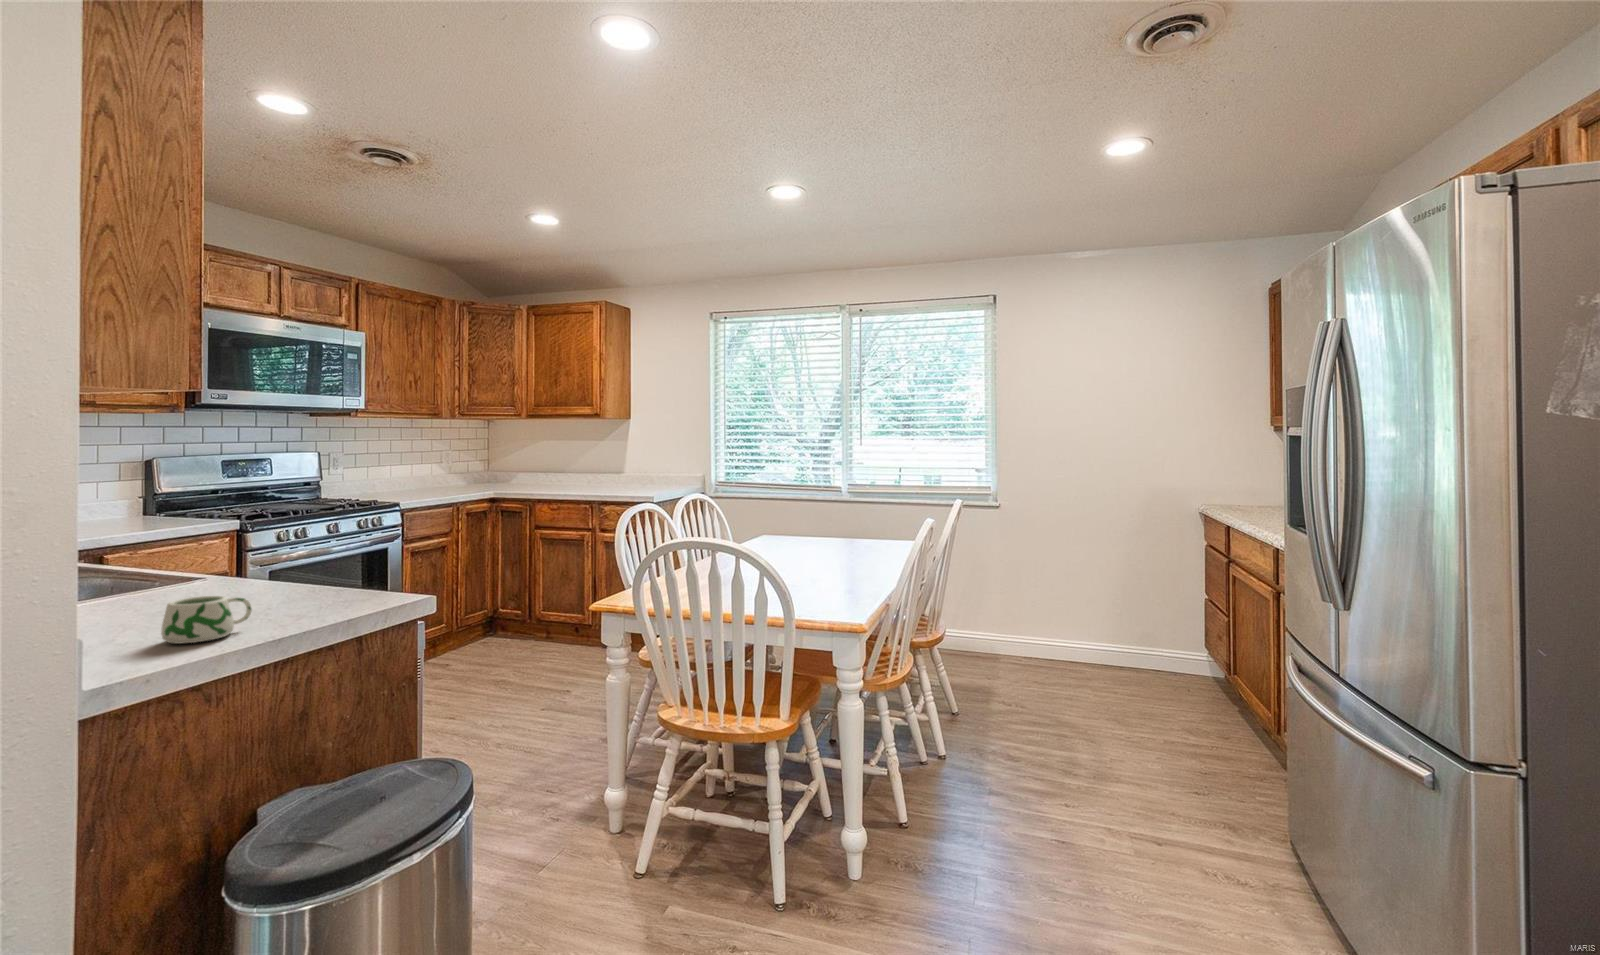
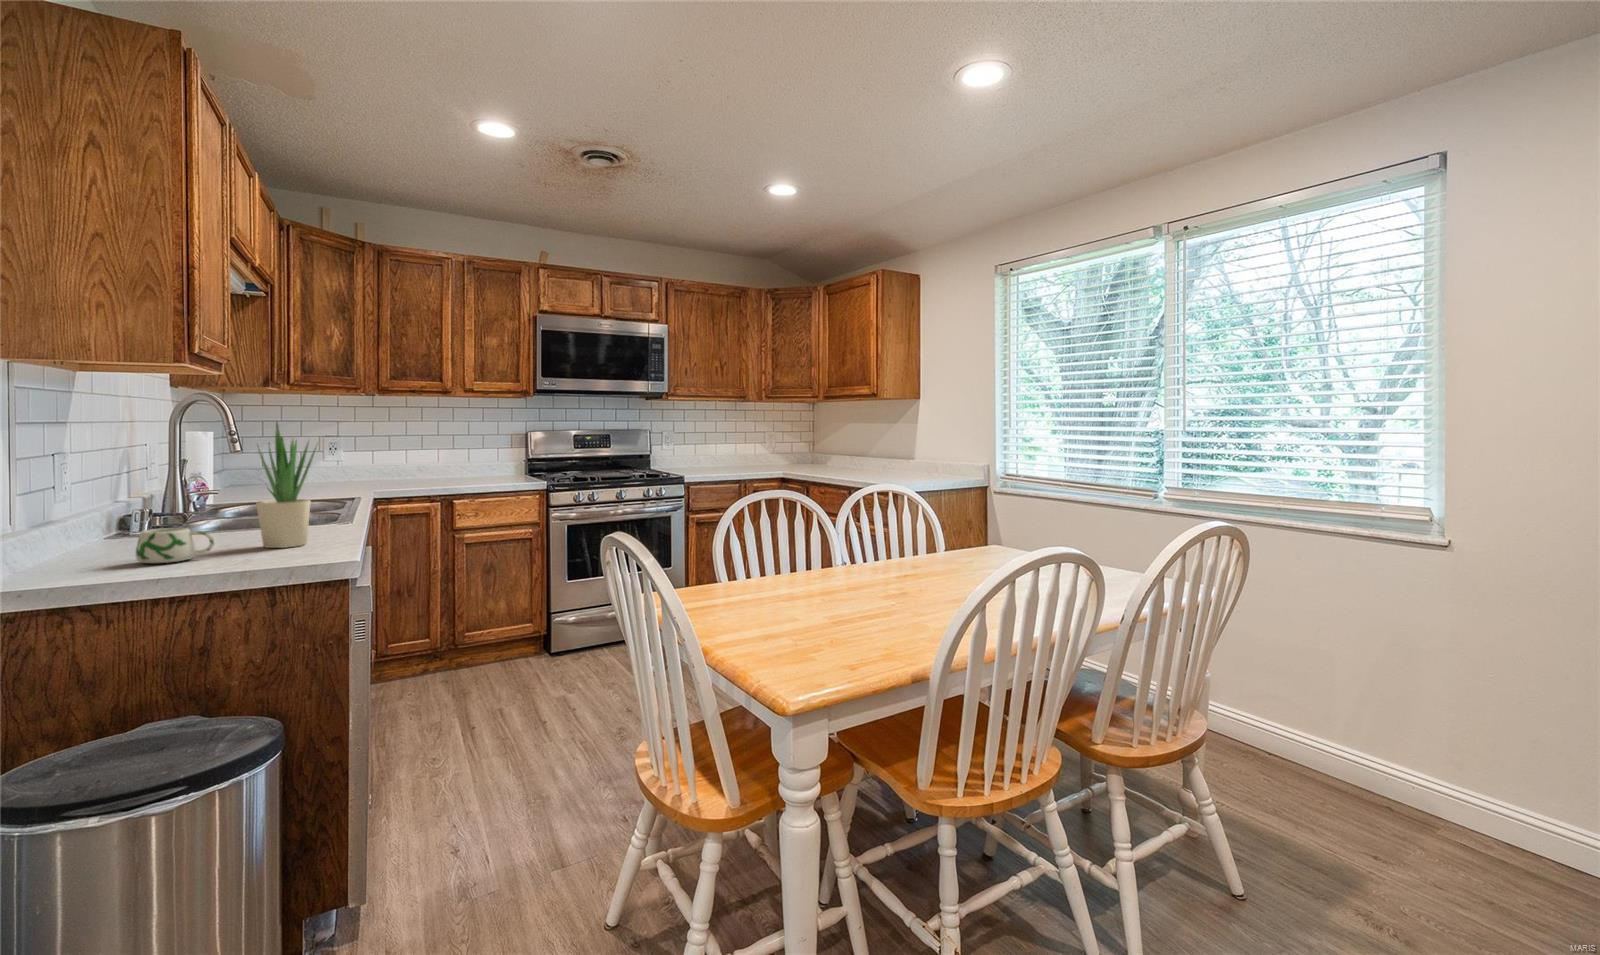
potted plant: none [238,460,308,612] -> present [256,423,316,548]

